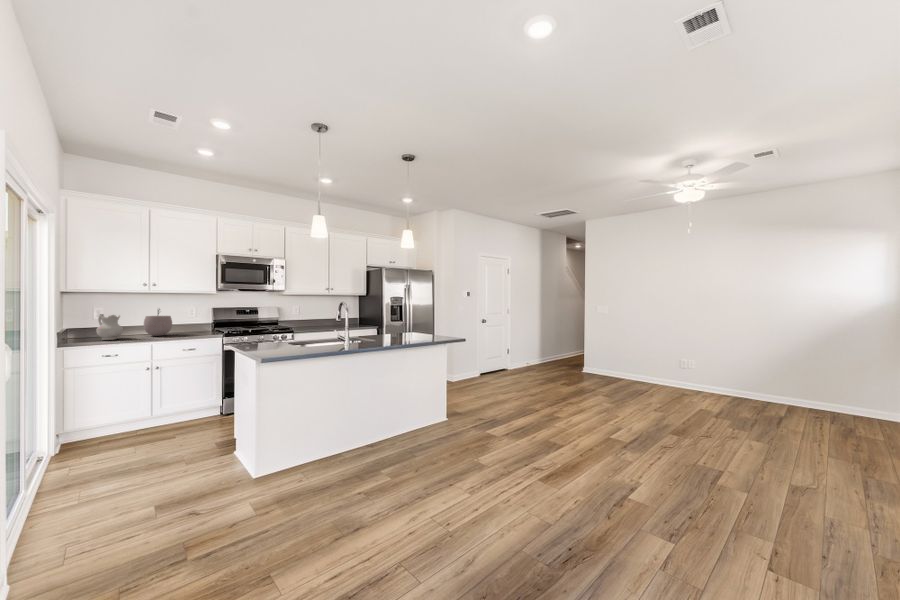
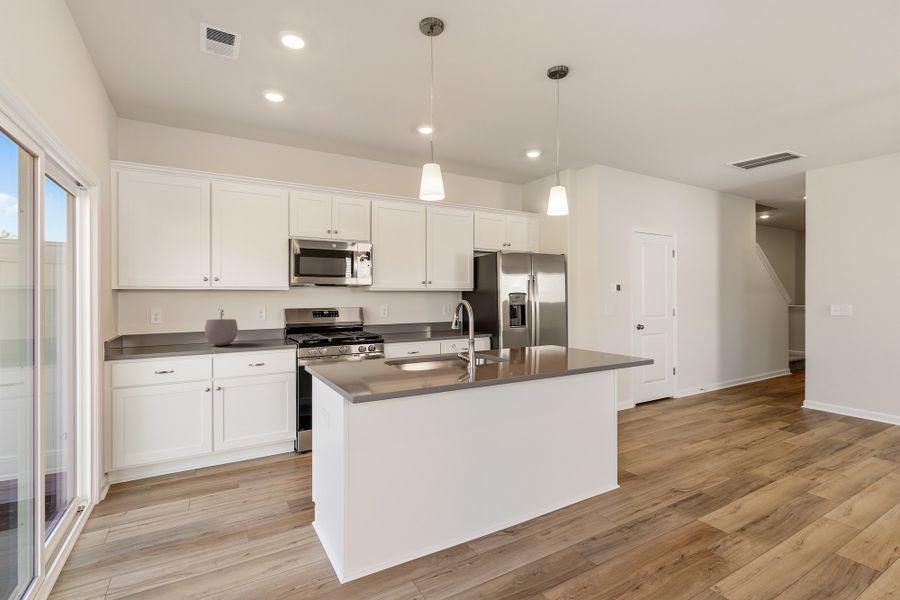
ceramic pitcher: present [96,314,123,340] -> none [151,317,181,351]

